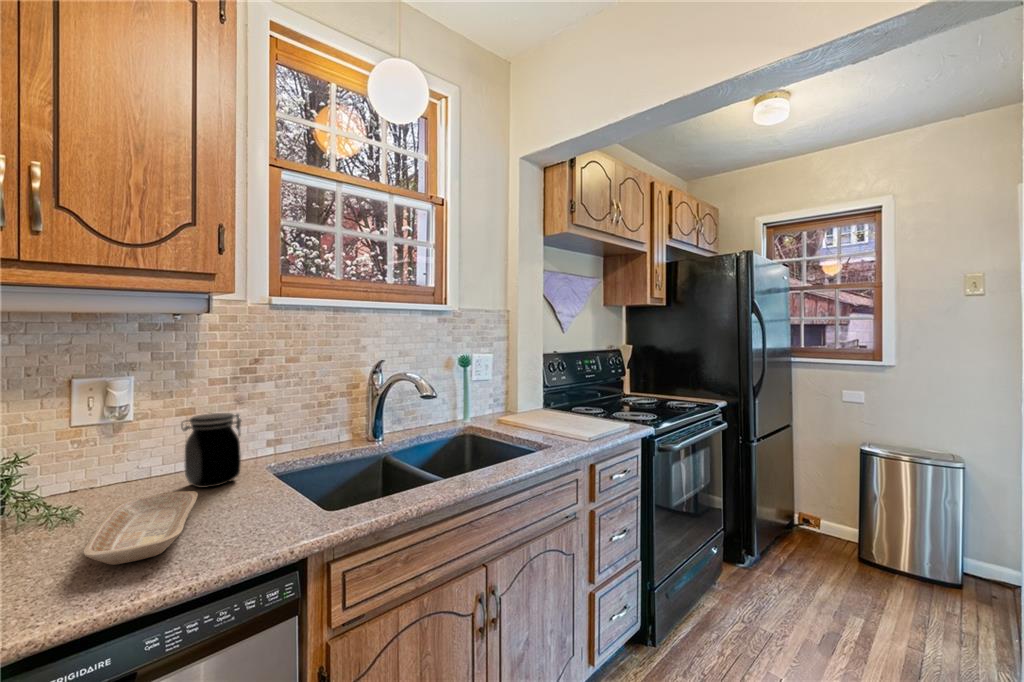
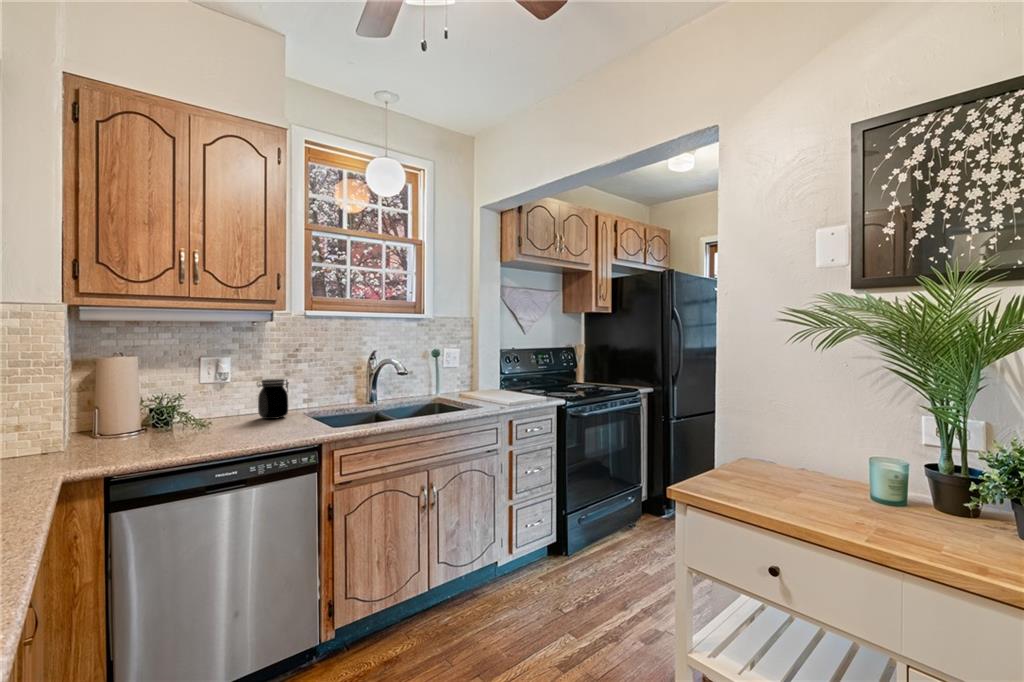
tray: present [84,491,198,565] -> none [222,417,267,439]

